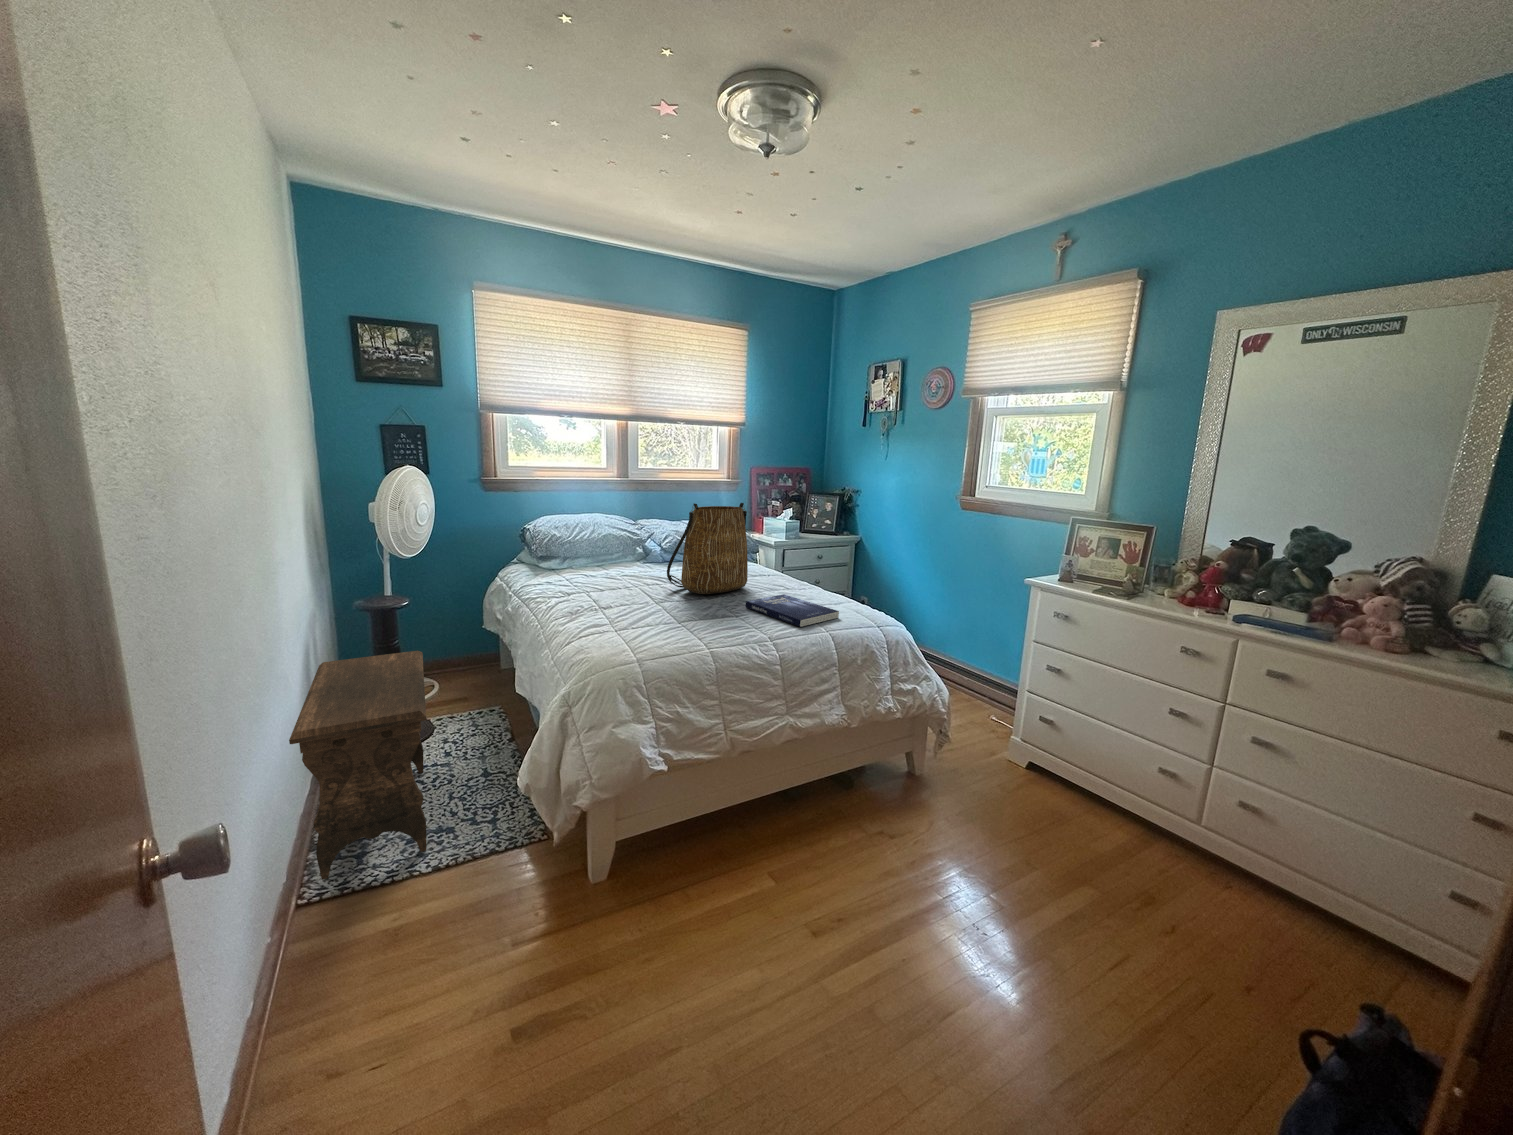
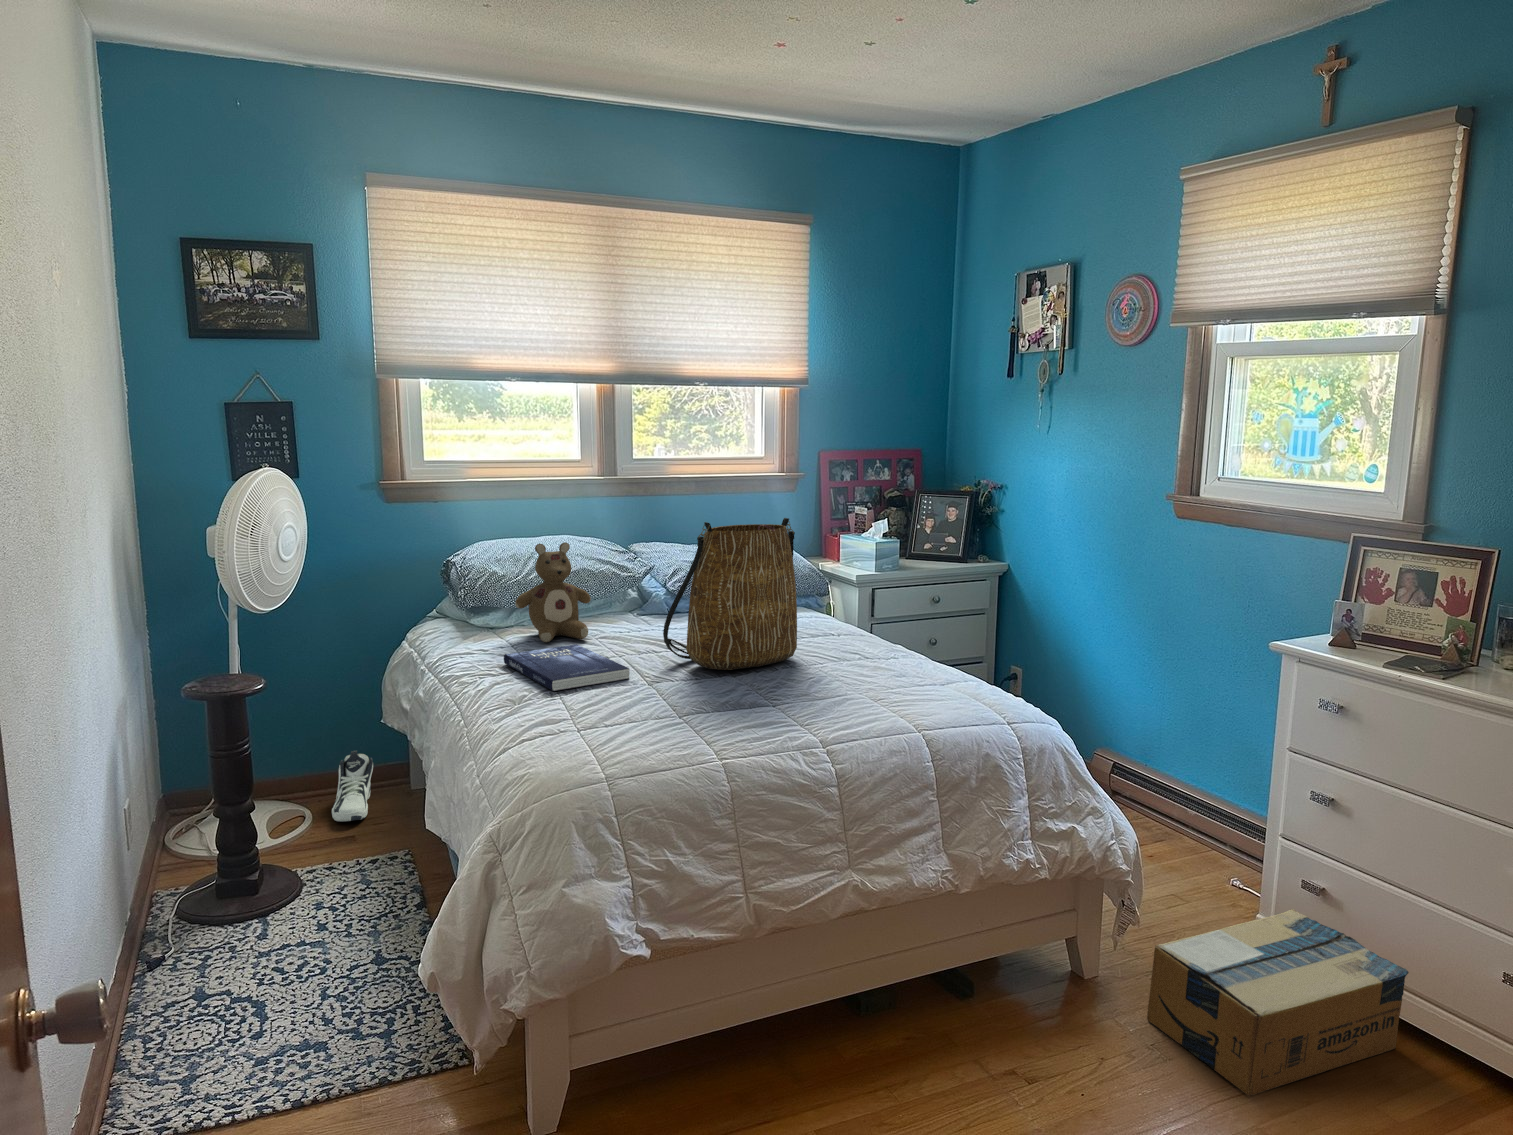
stuffed bear: none [572,516,619,577] -> present [515,542,591,642]
book: present [746,594,839,627] -> present [504,644,629,691]
sneaker: none [455,644,481,688] -> present [332,751,373,821]
footstool: present [289,651,426,880] -> none [94,761,287,1112]
cardboard box: none [953,731,1099,839] -> present [1147,909,1409,1096]

